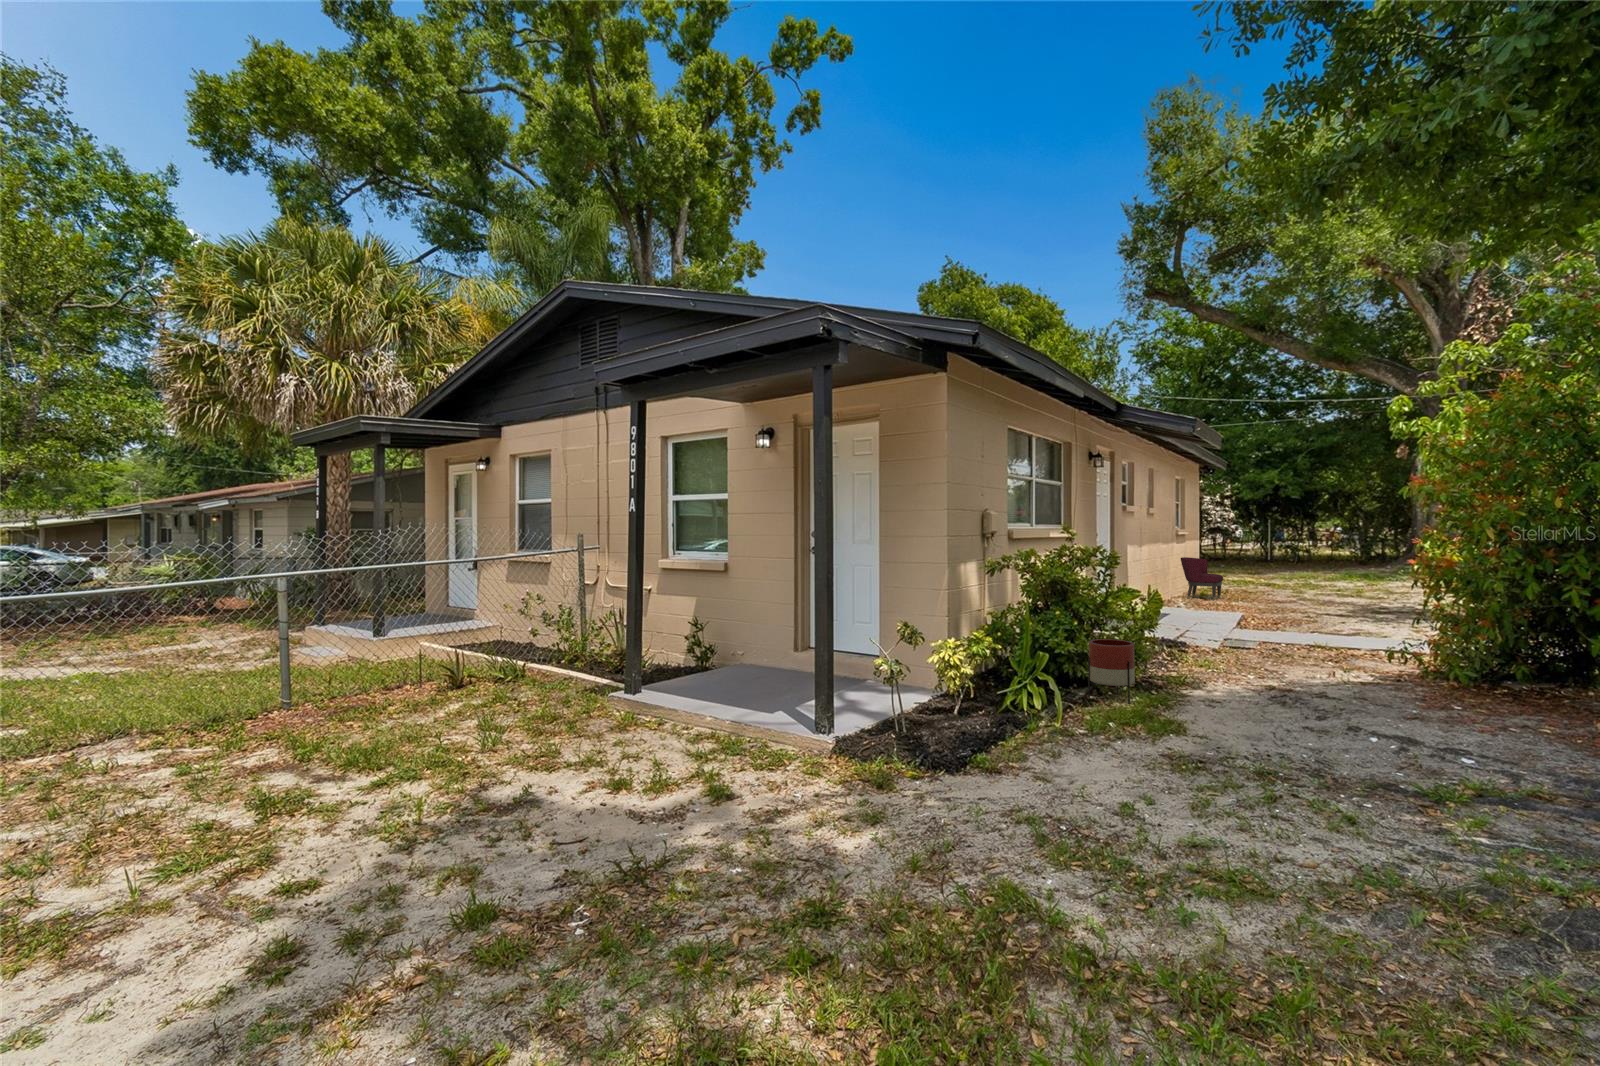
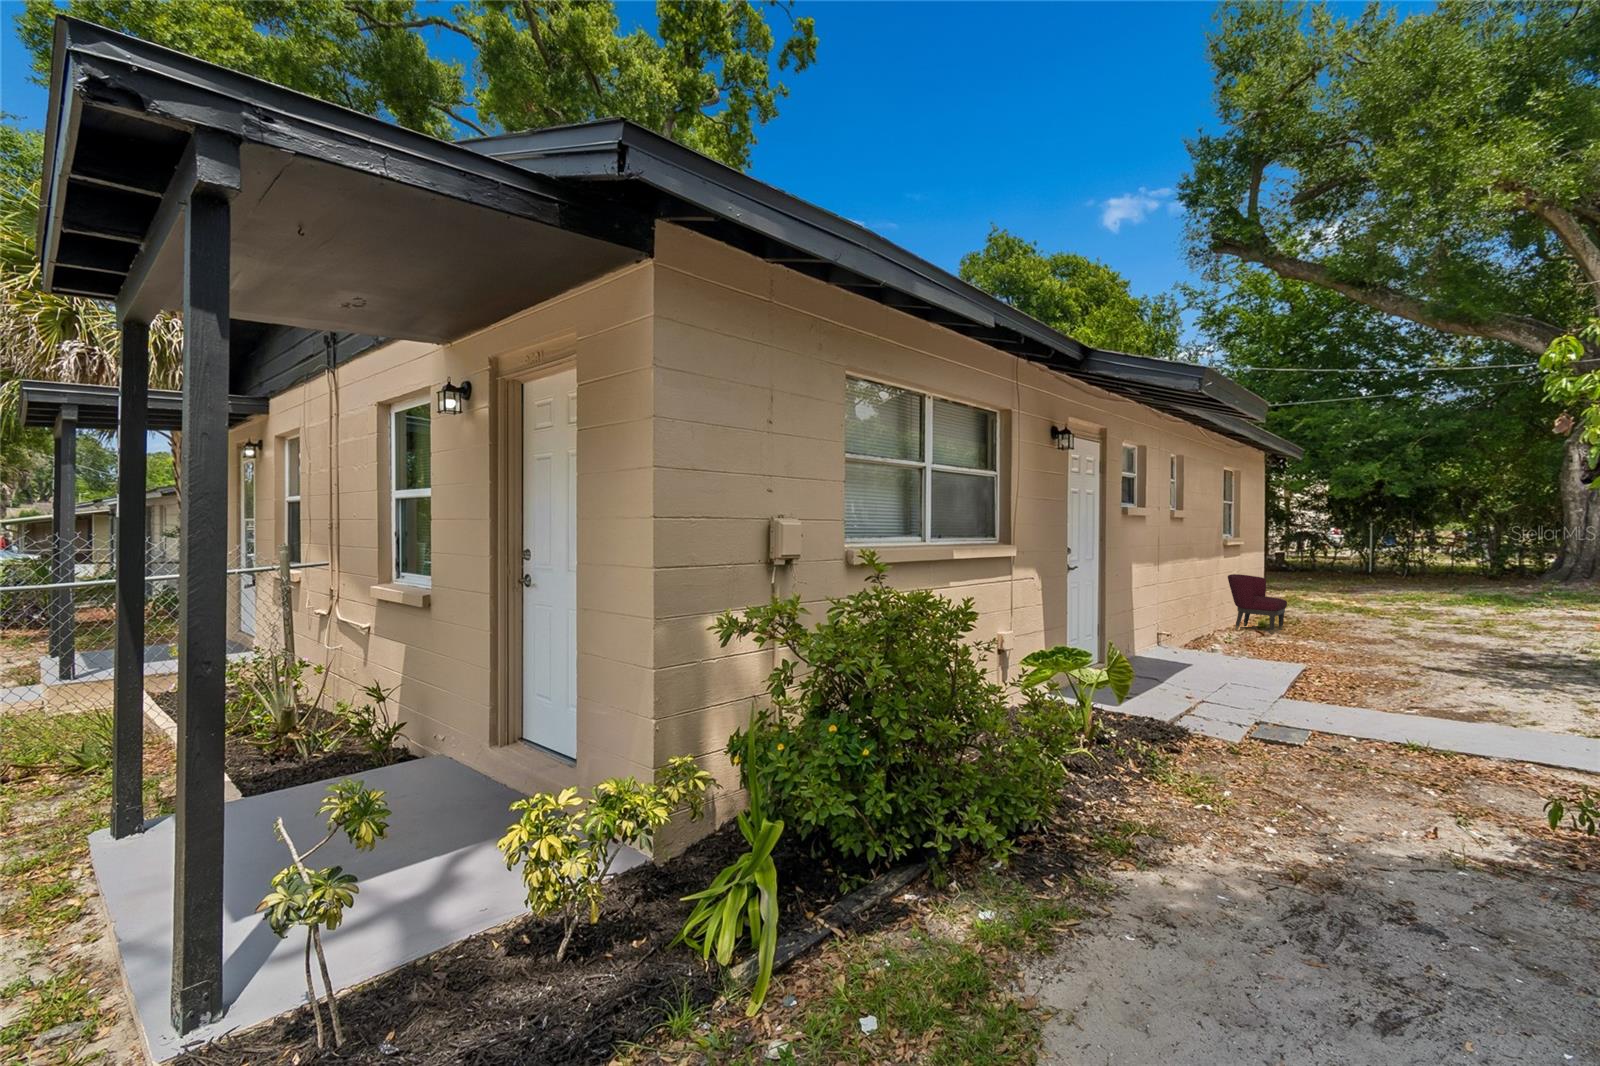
planter: present [1088,639,1135,704] -> none [911,771,997,919]

